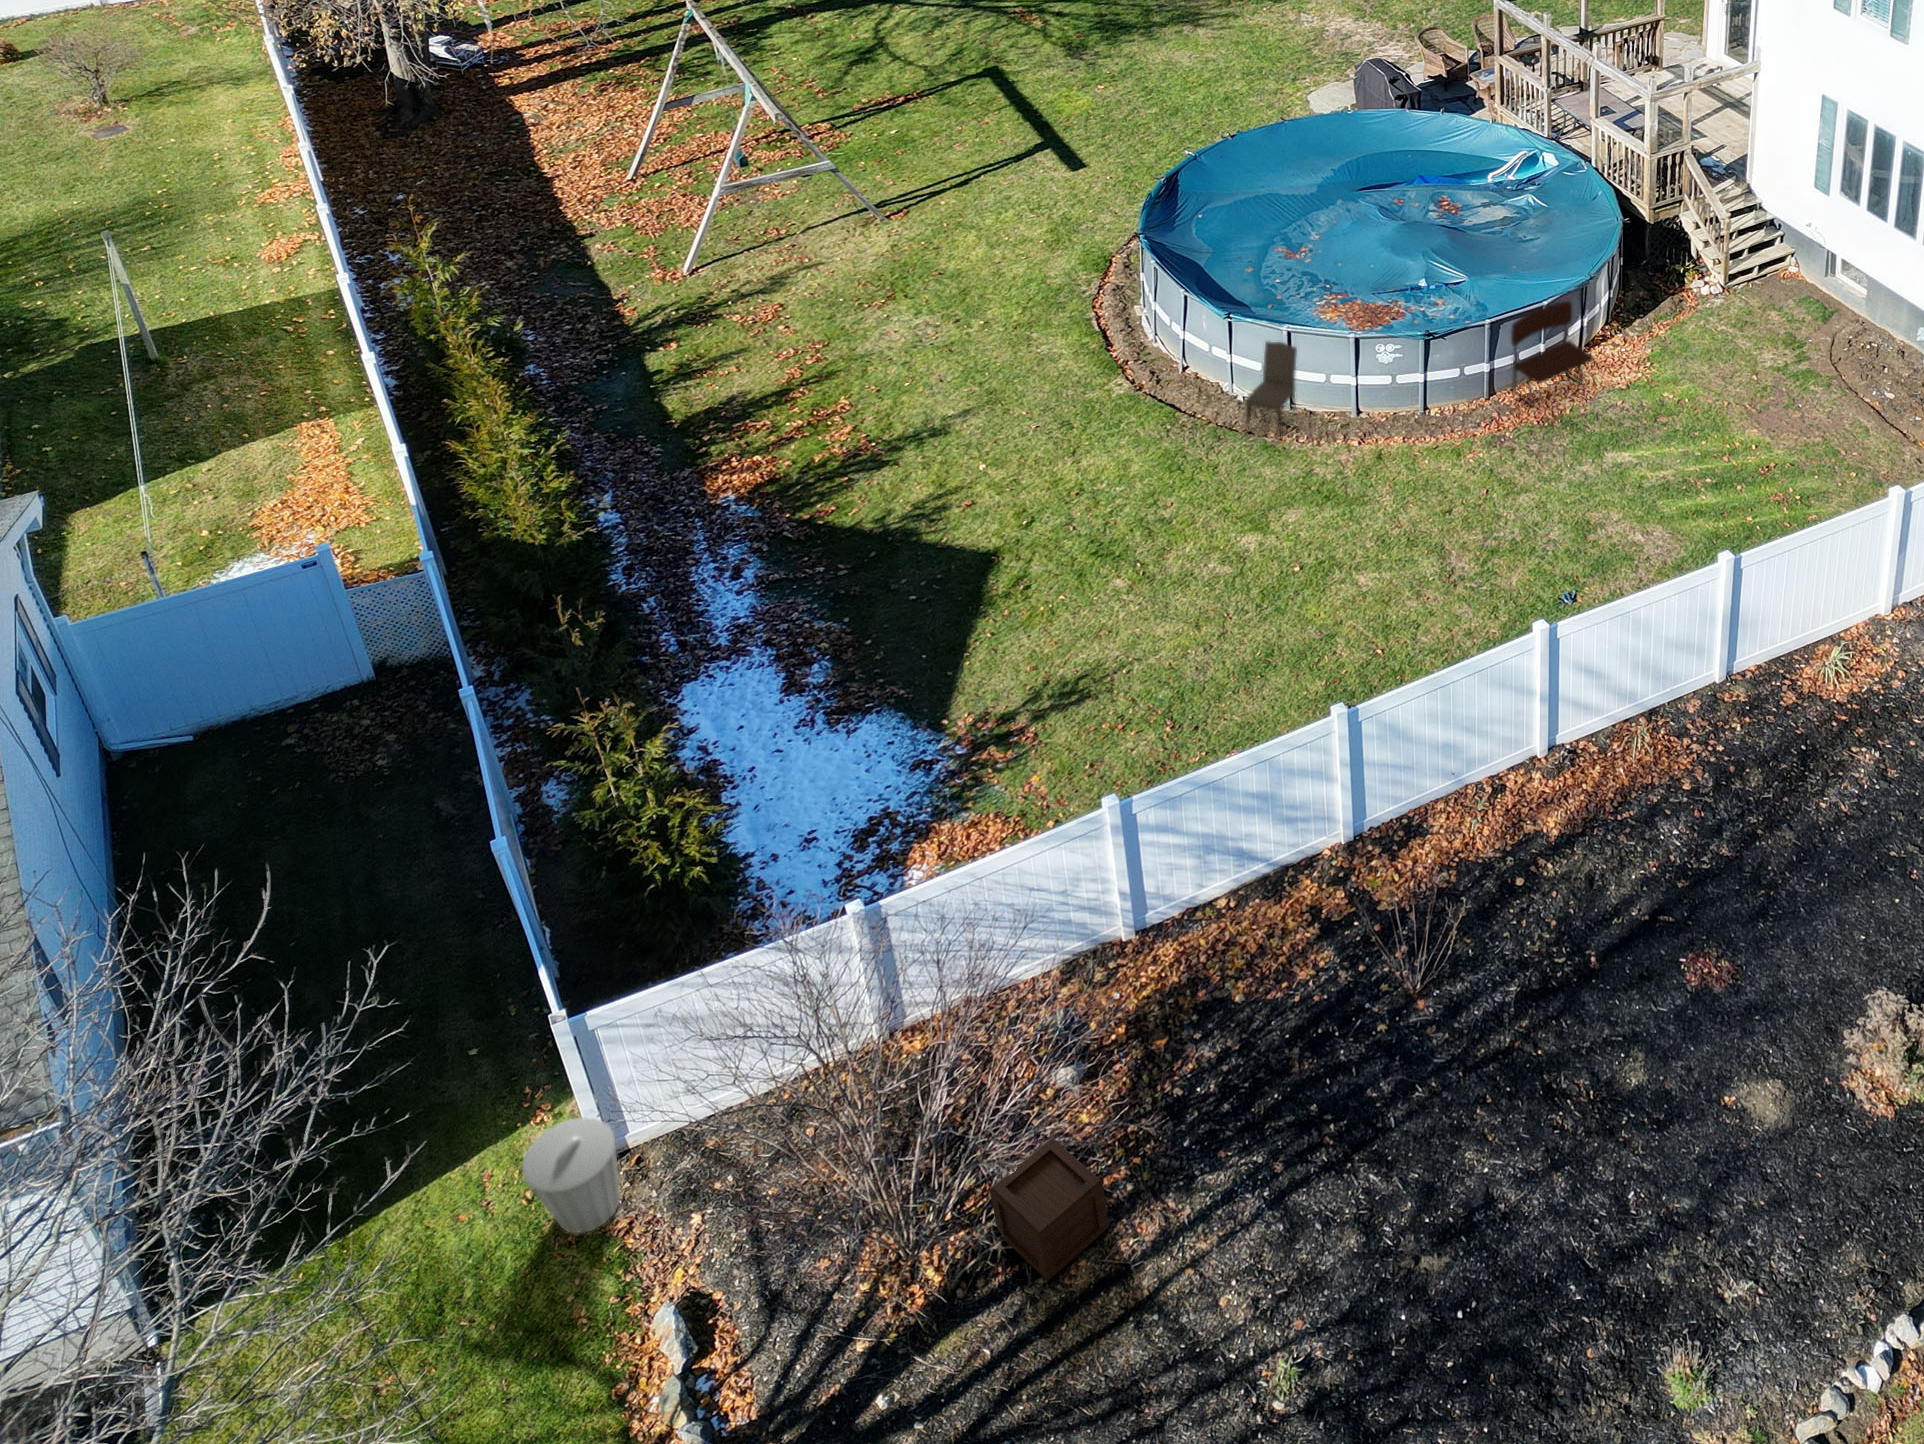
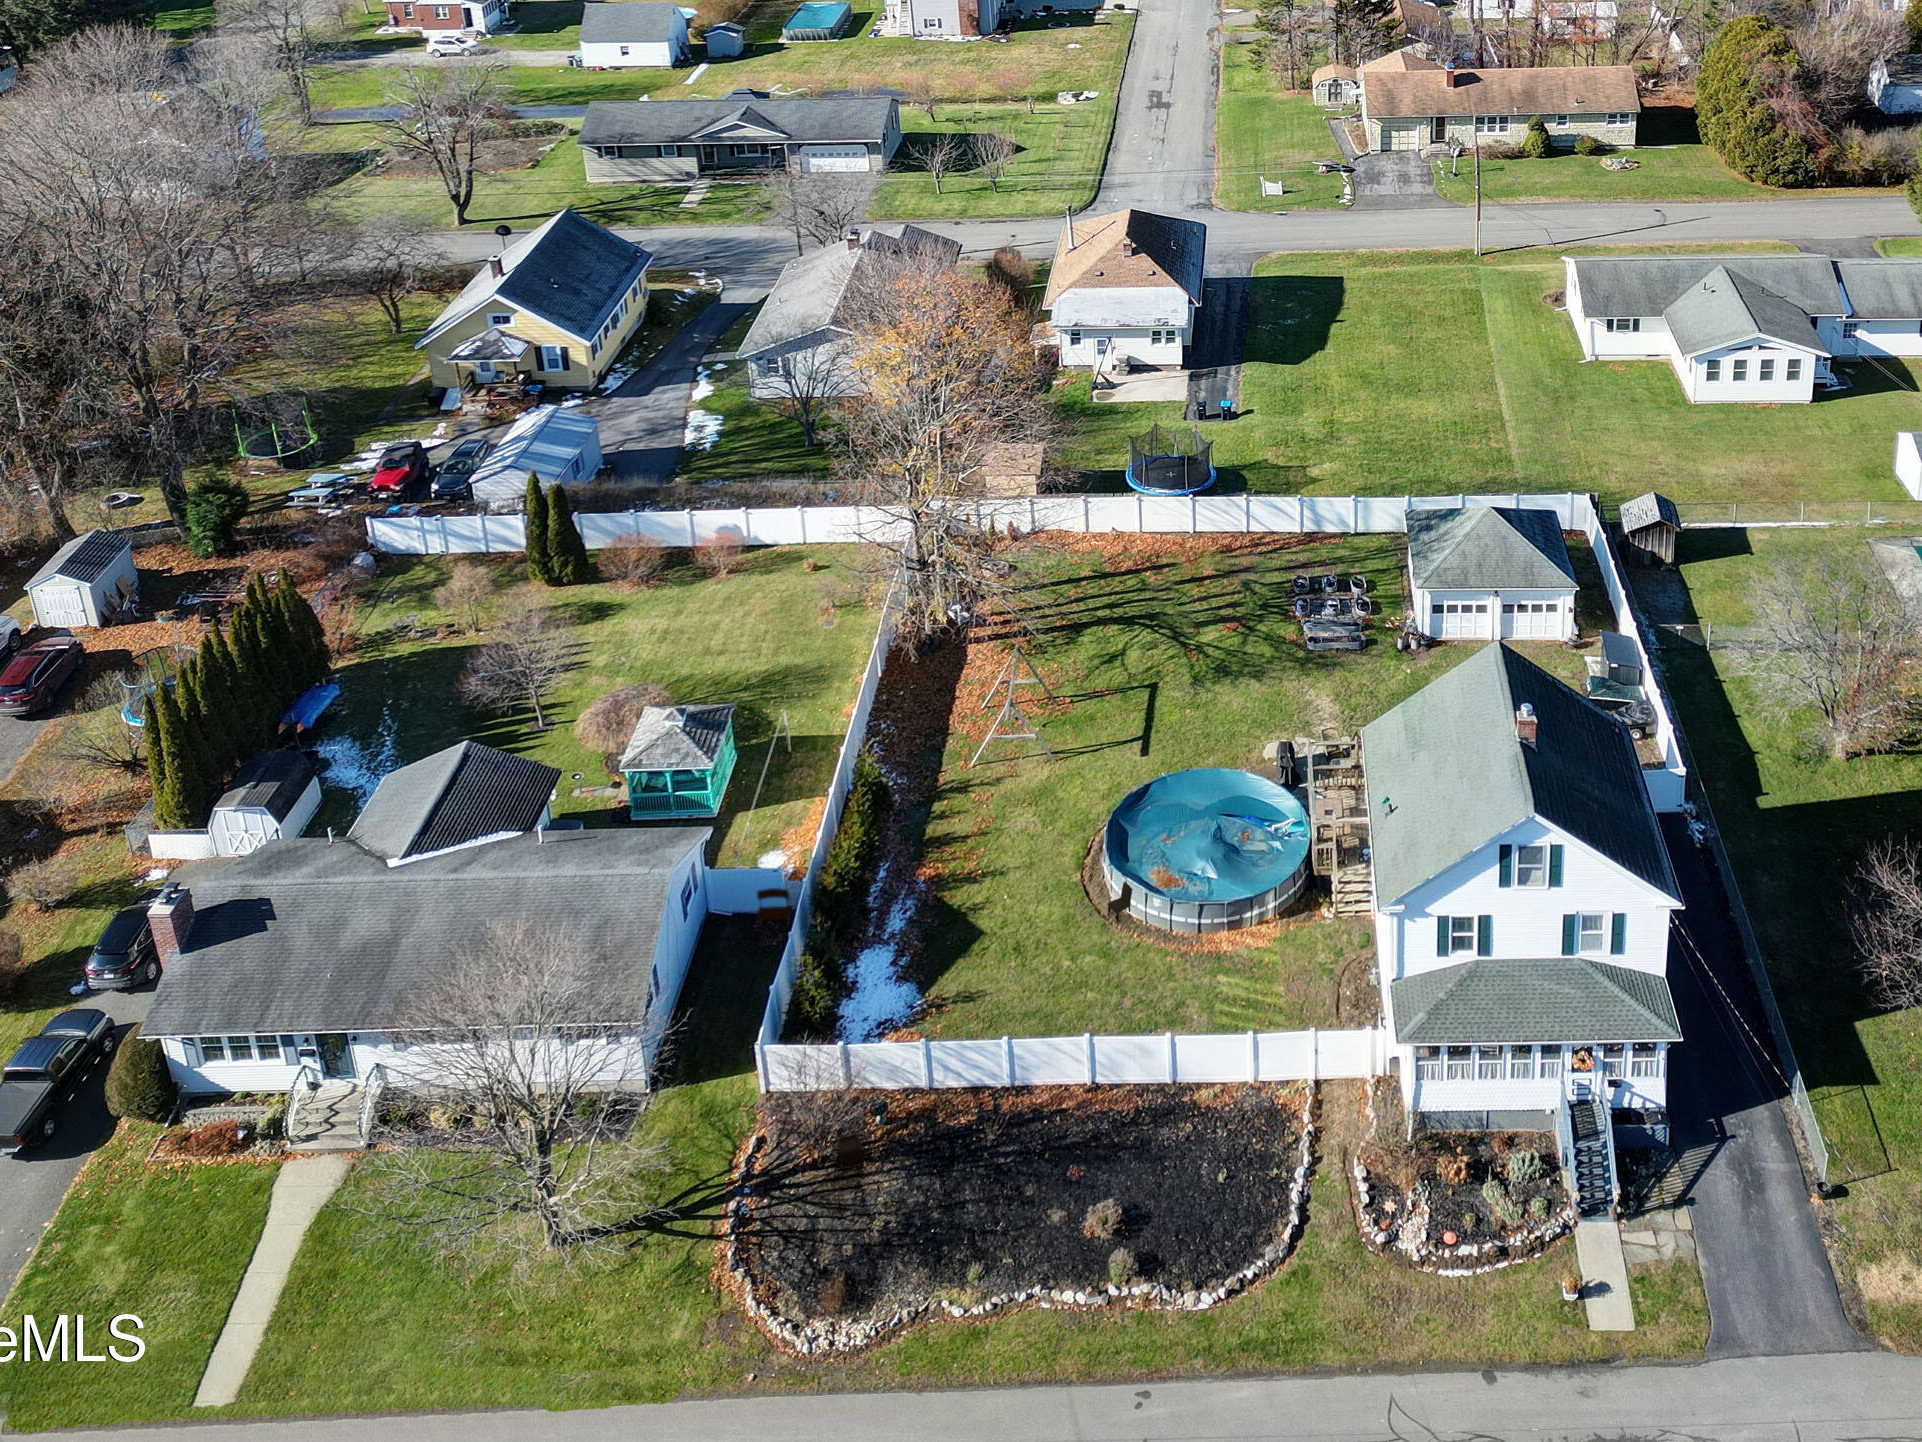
bench: present [1511,301,1594,405] -> present [756,888,790,925]
trash can: present [522,1117,620,1233] -> none [740,1075,765,1109]

